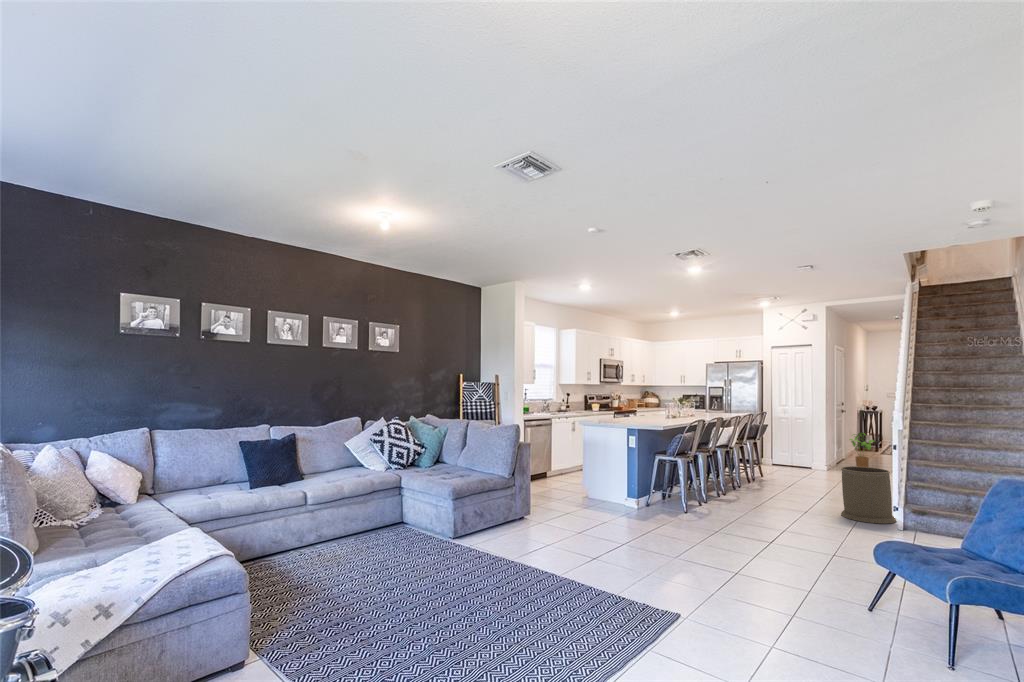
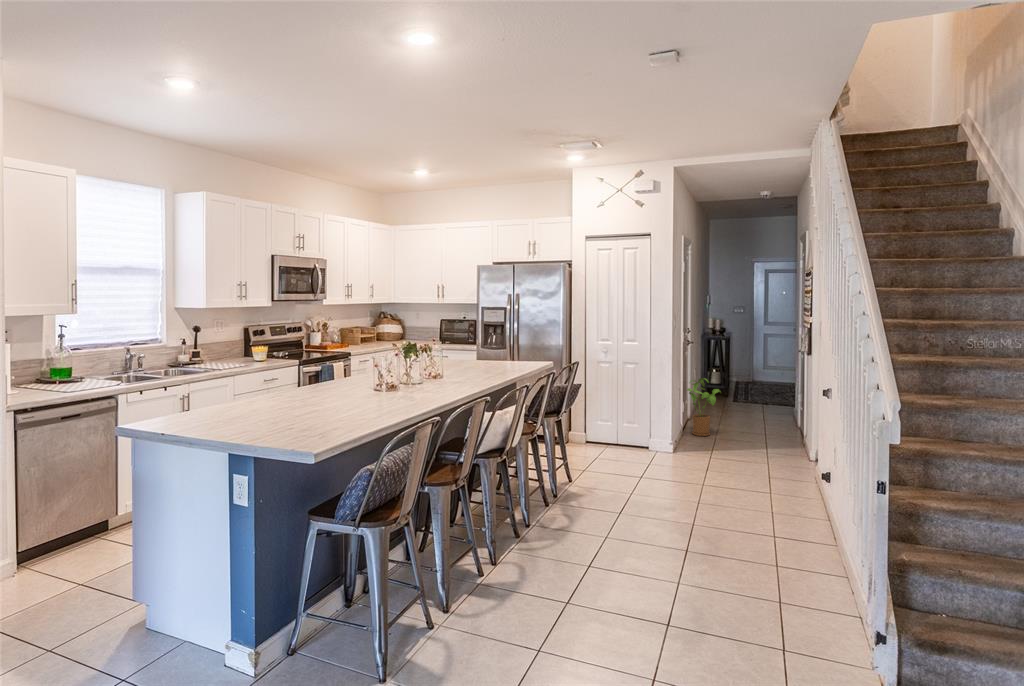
trash can: present [841,466,896,524] -> none [736,499,850,648]

